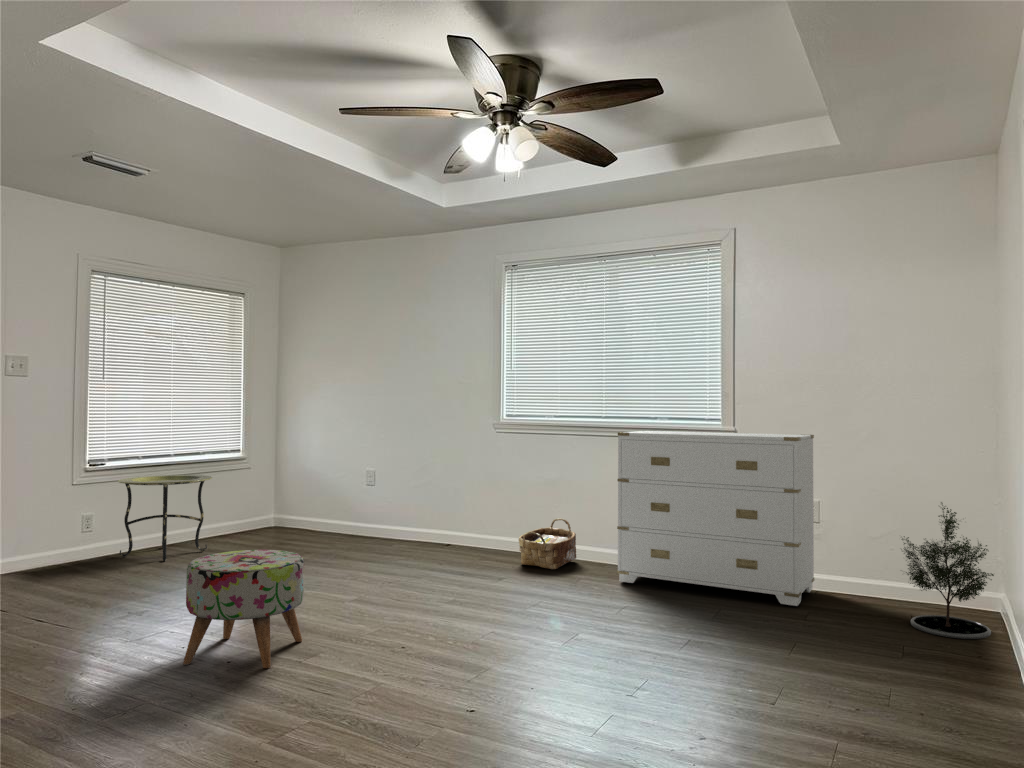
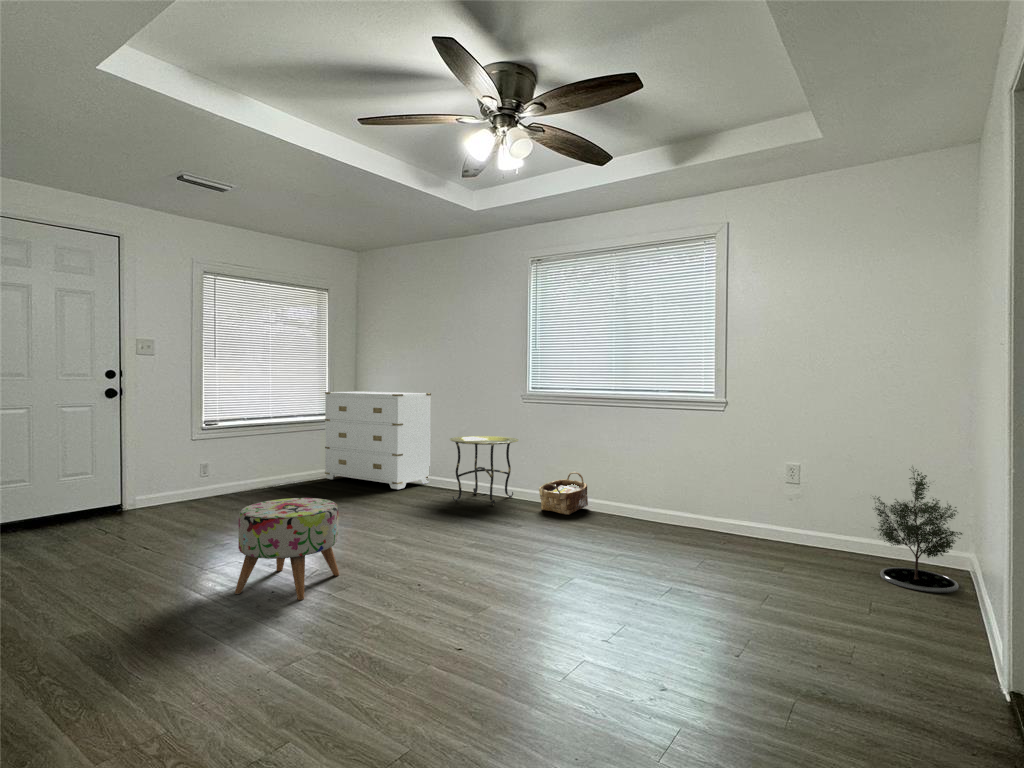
dresser: present [617,431,815,606] -> present [325,392,431,490]
side table: present [118,475,212,561] -> present [450,436,518,505]

